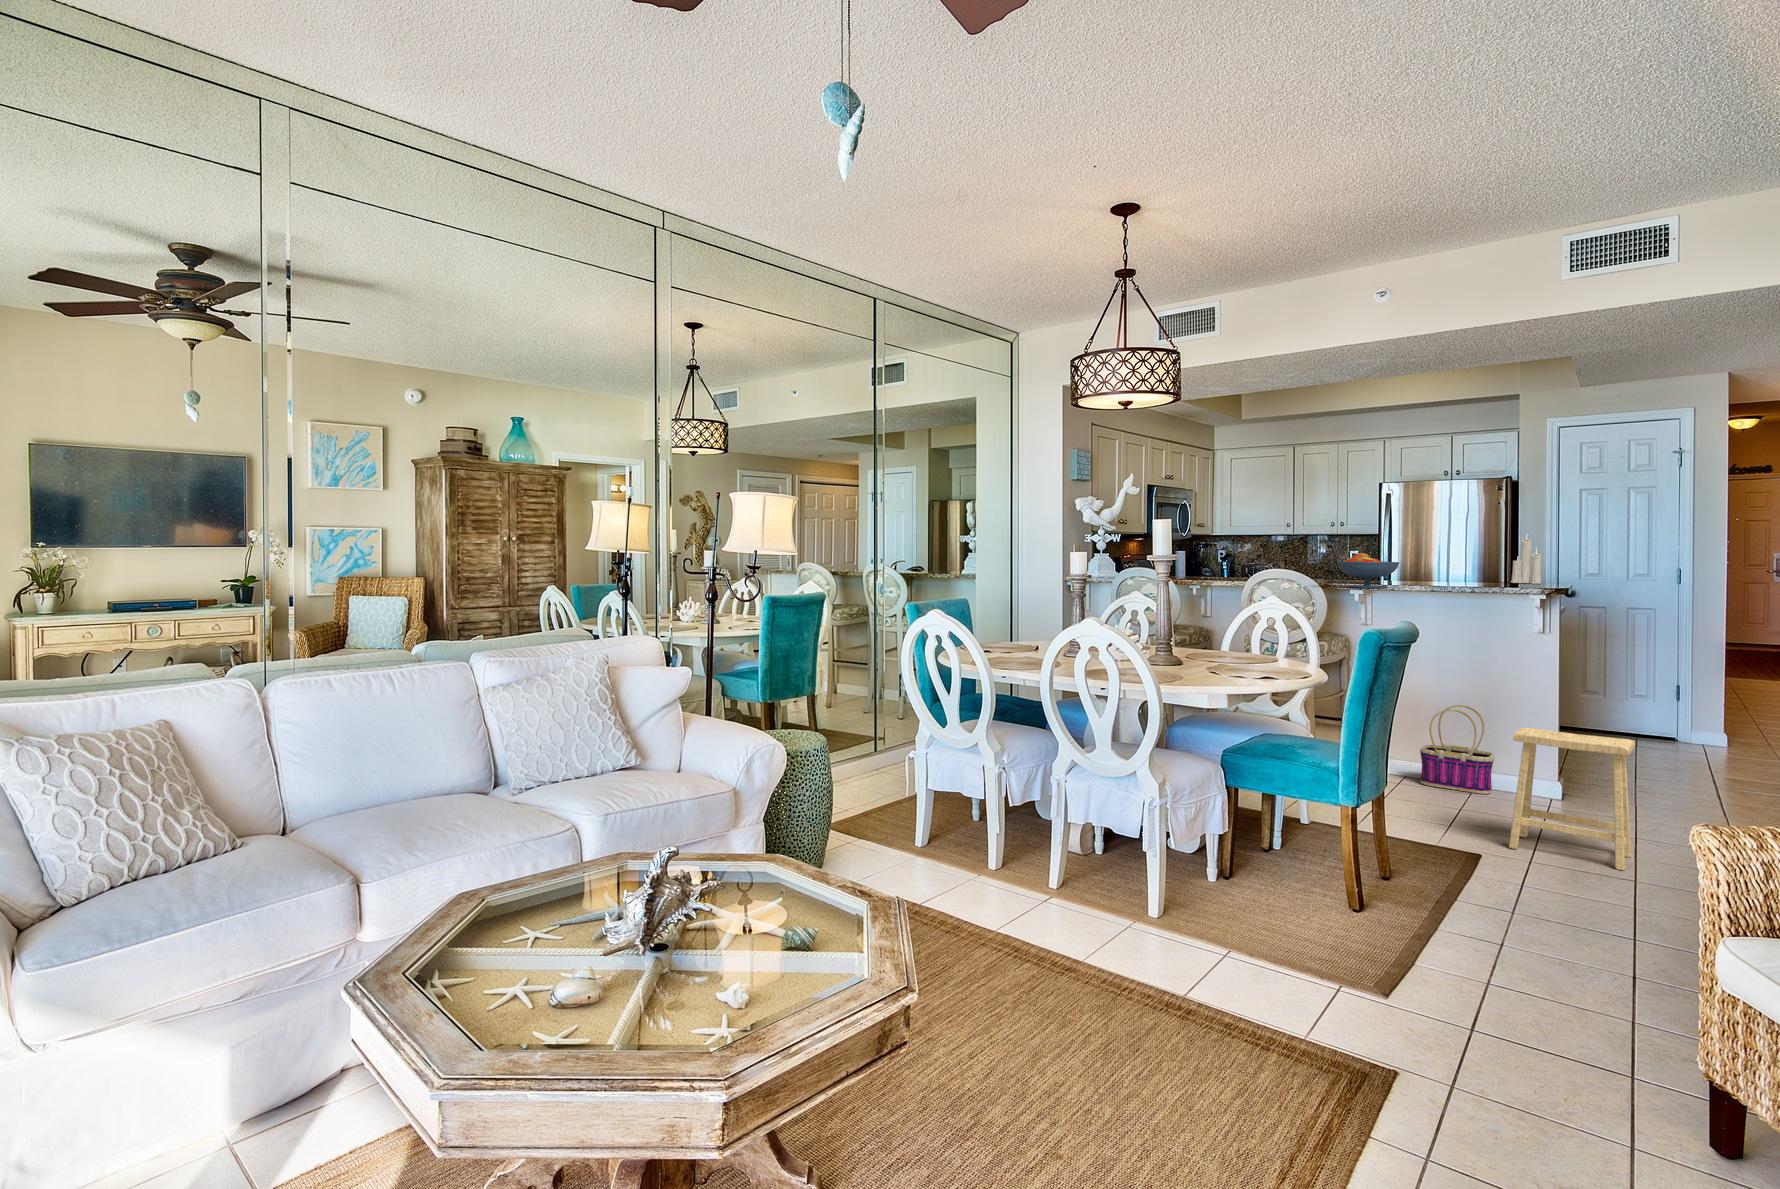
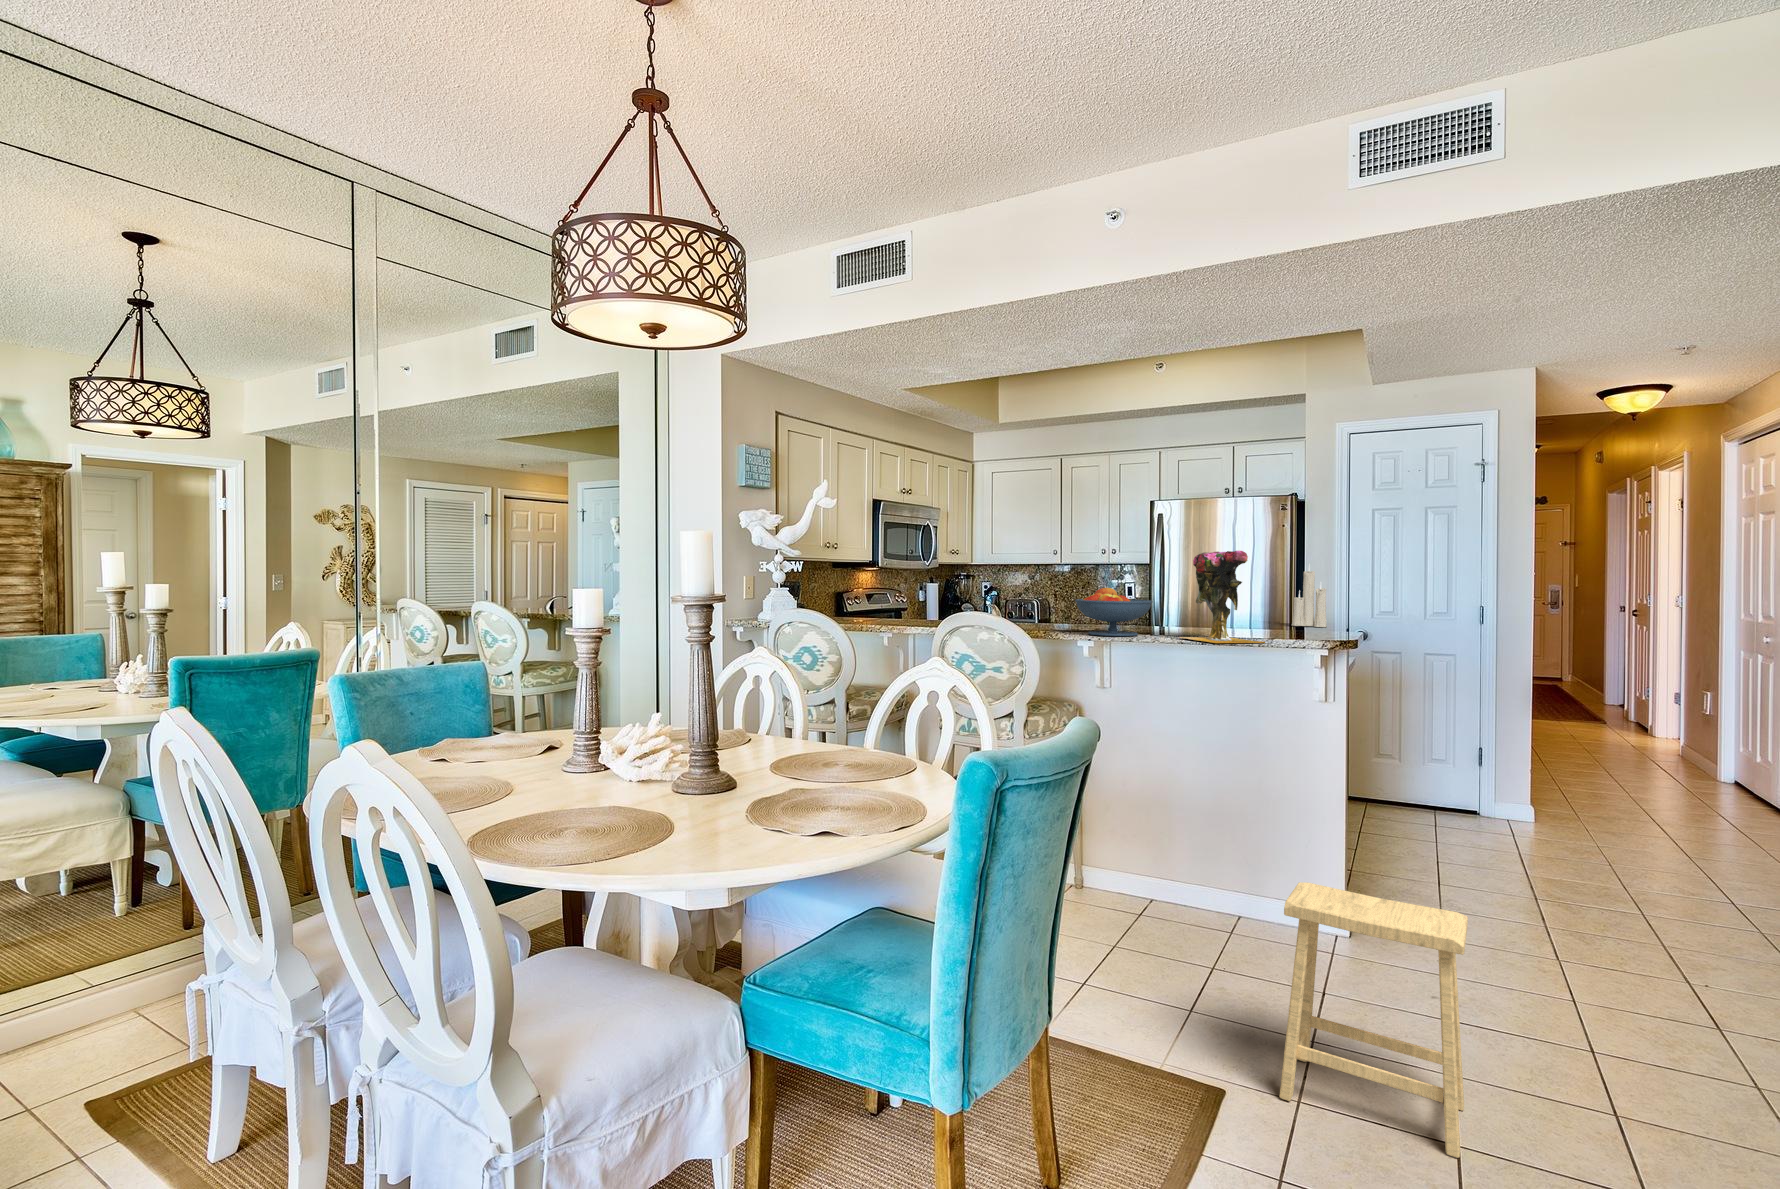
vase: none [1420,524,1497,591] -> present [1180,551,1264,643]
basket: present [1420,705,1495,794] -> none [1170,808,1268,945]

